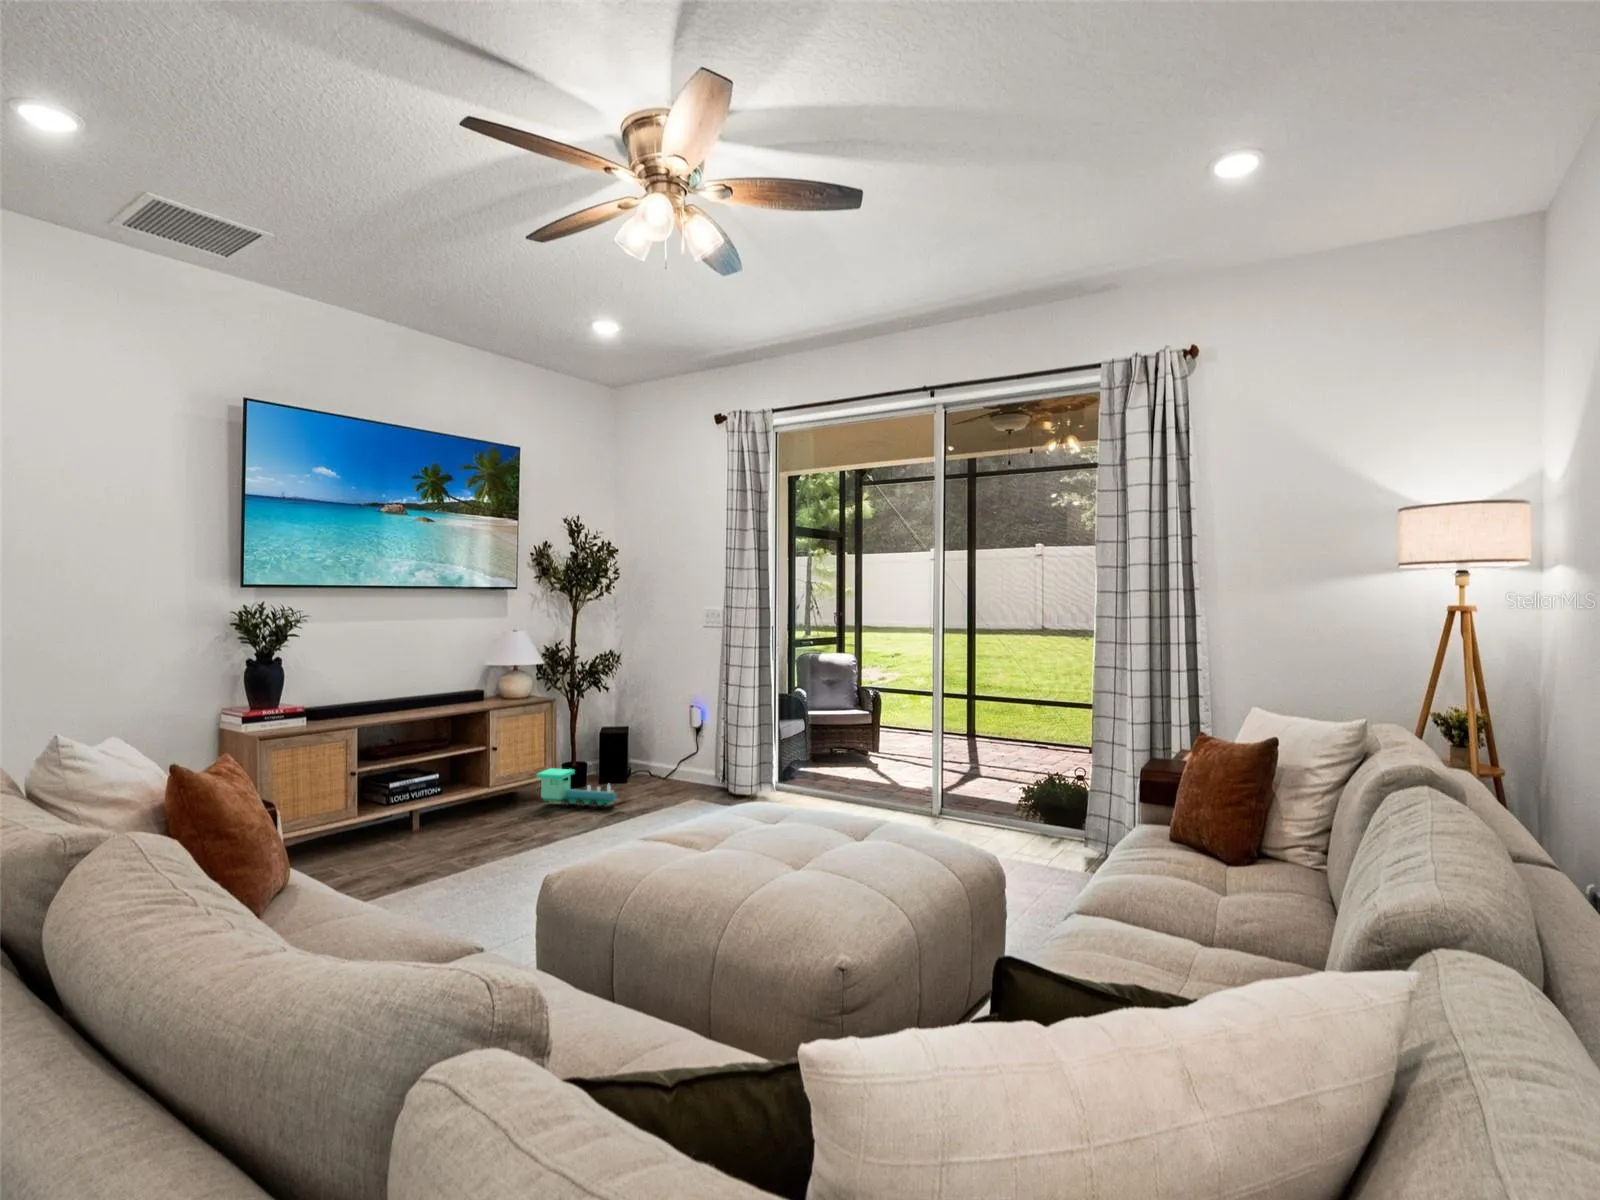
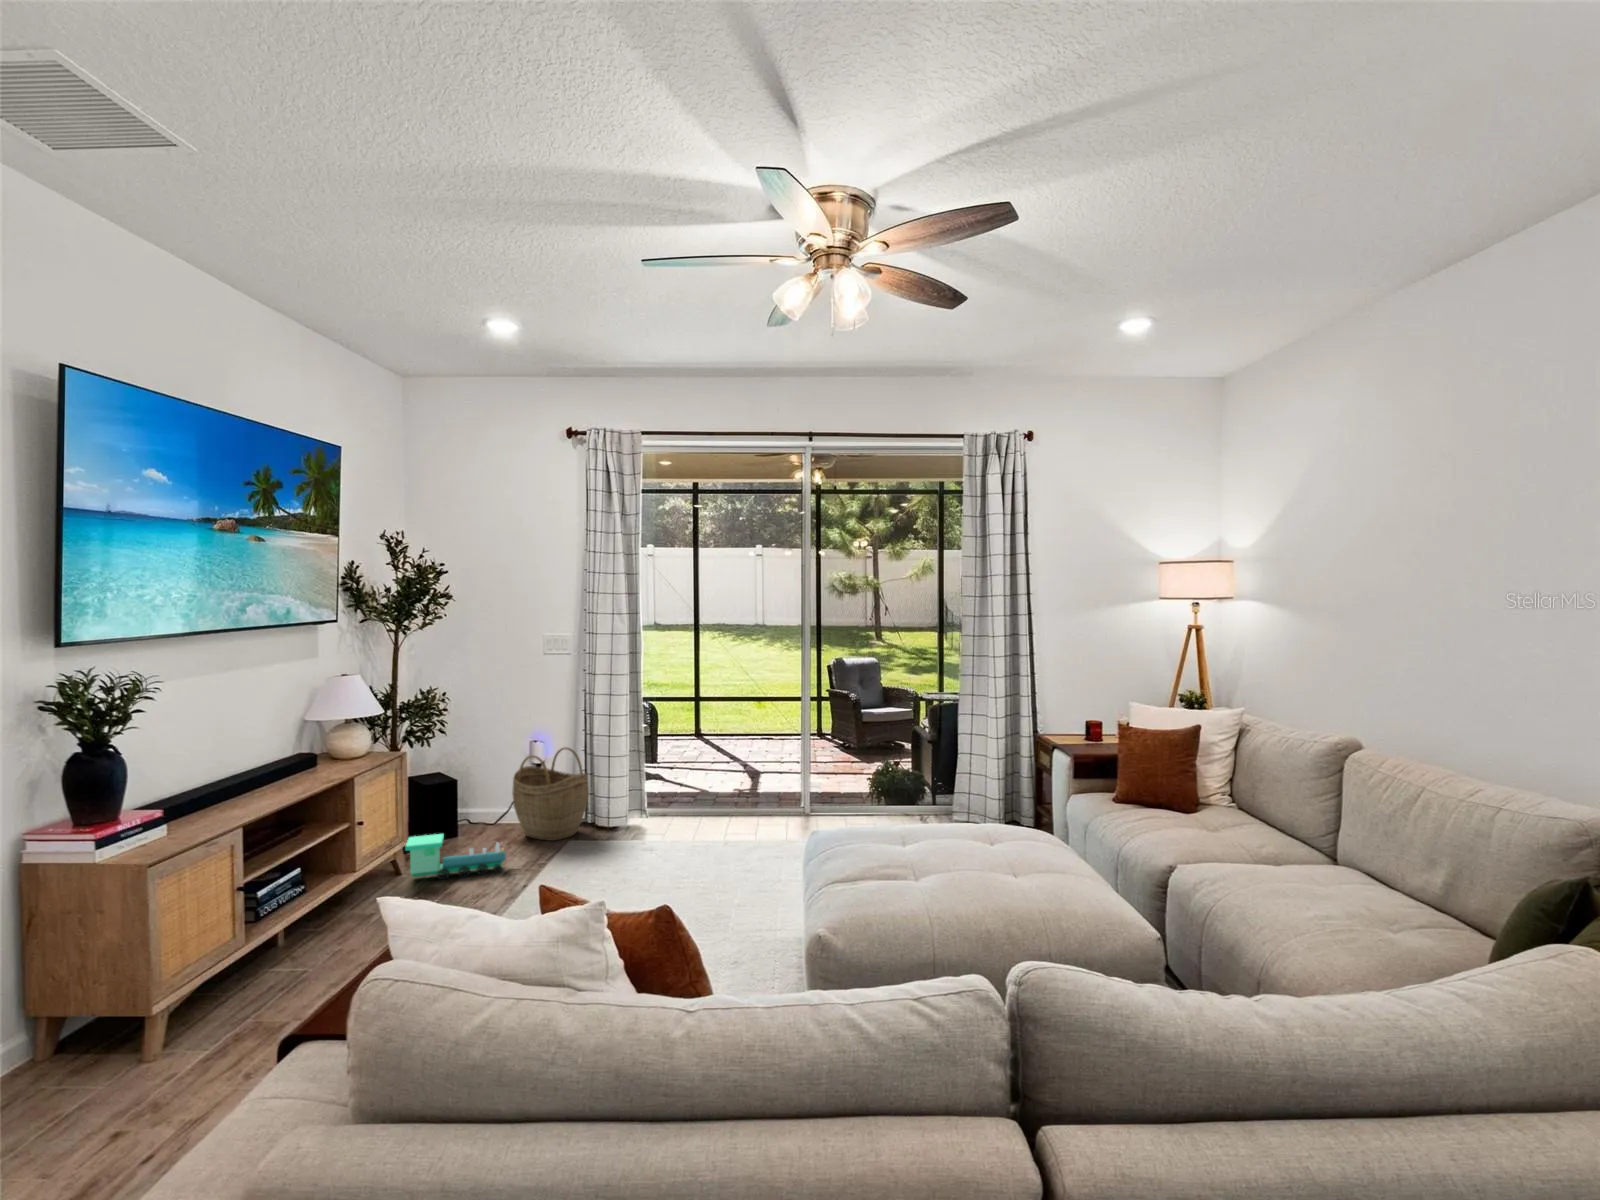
woven basket: none [659,712,718,795] -> present [512,747,588,841]

